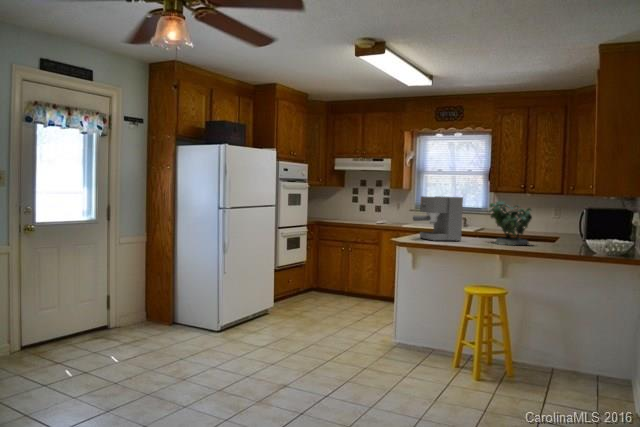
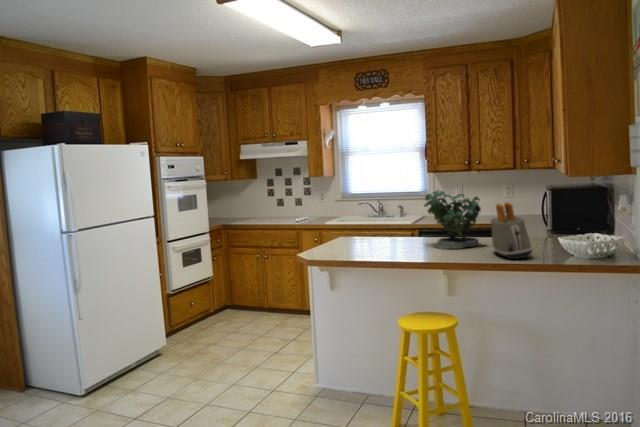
coffee maker: present [413,196,463,241] -> none [325,189,392,252]
toaster: none [538,212,568,253] -> present [491,202,532,259]

